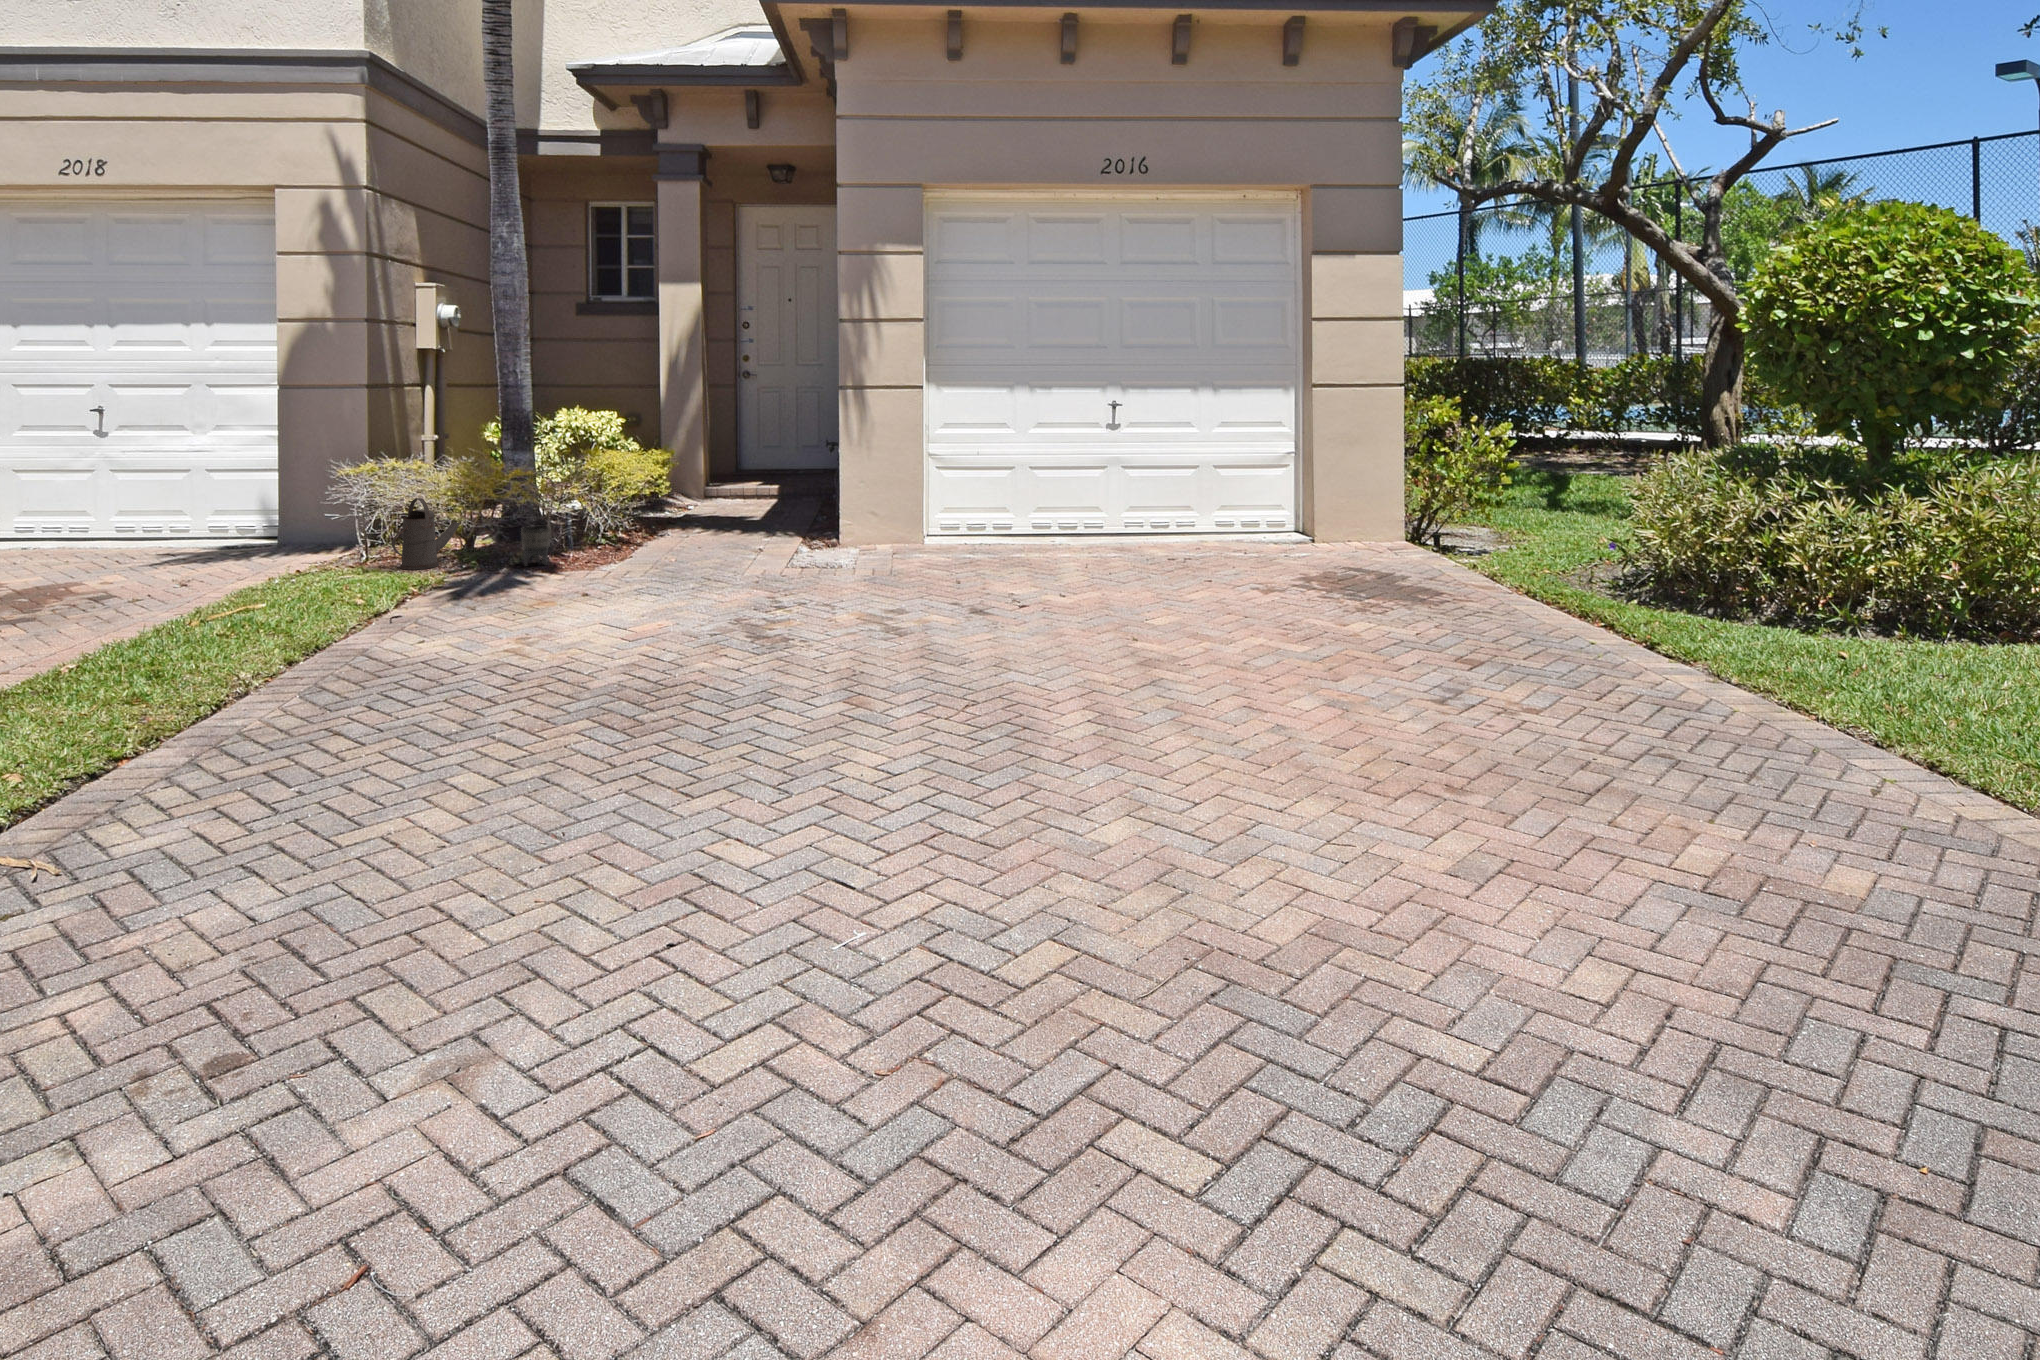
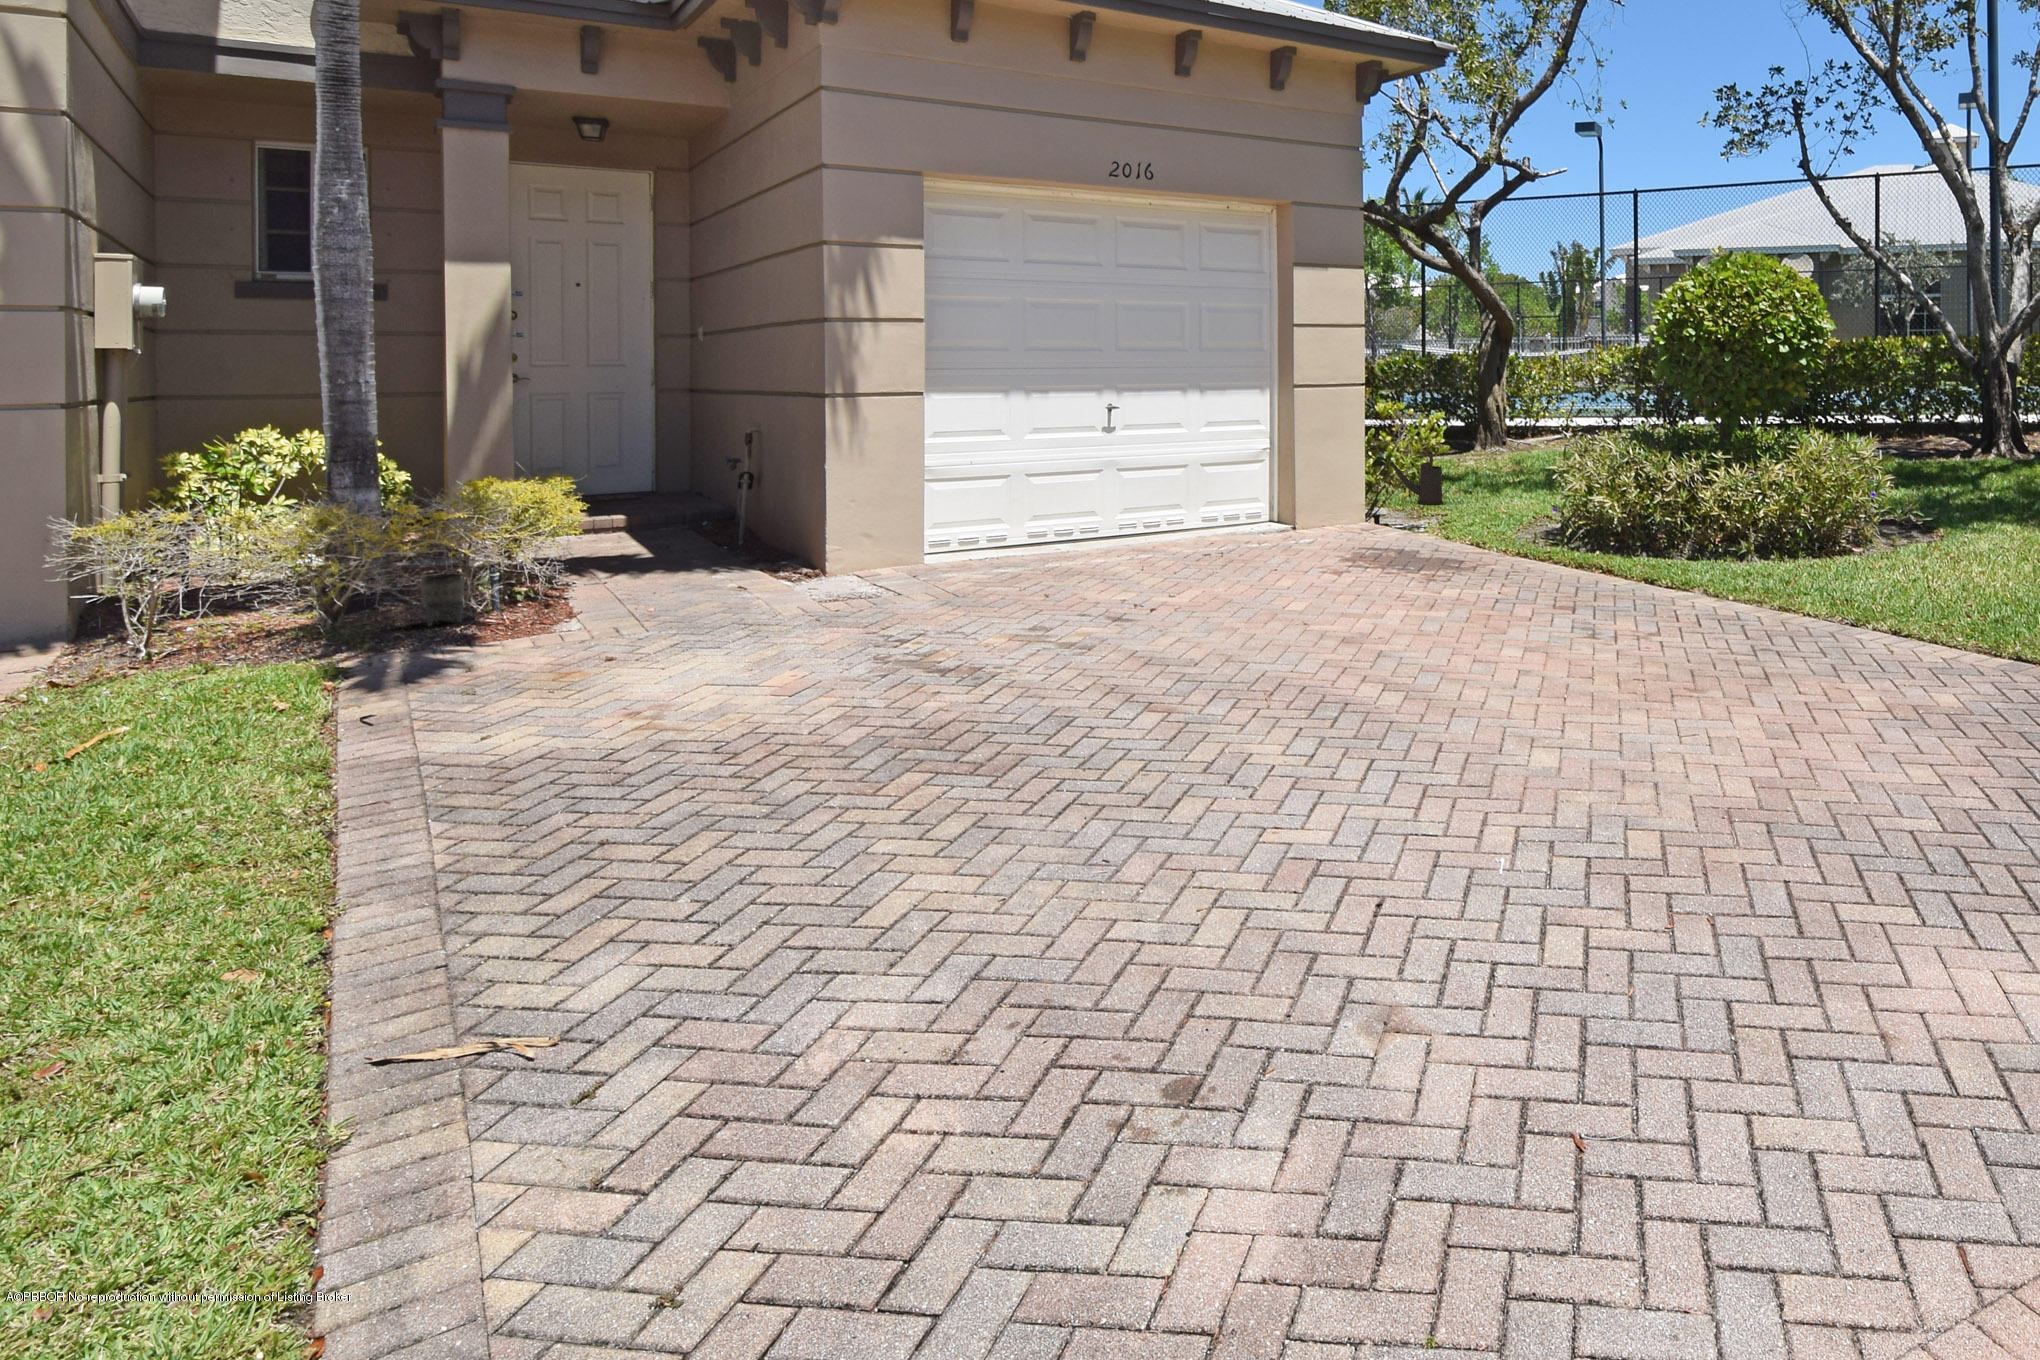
watering can: present [392,498,460,570] -> present [1390,453,1451,505]

